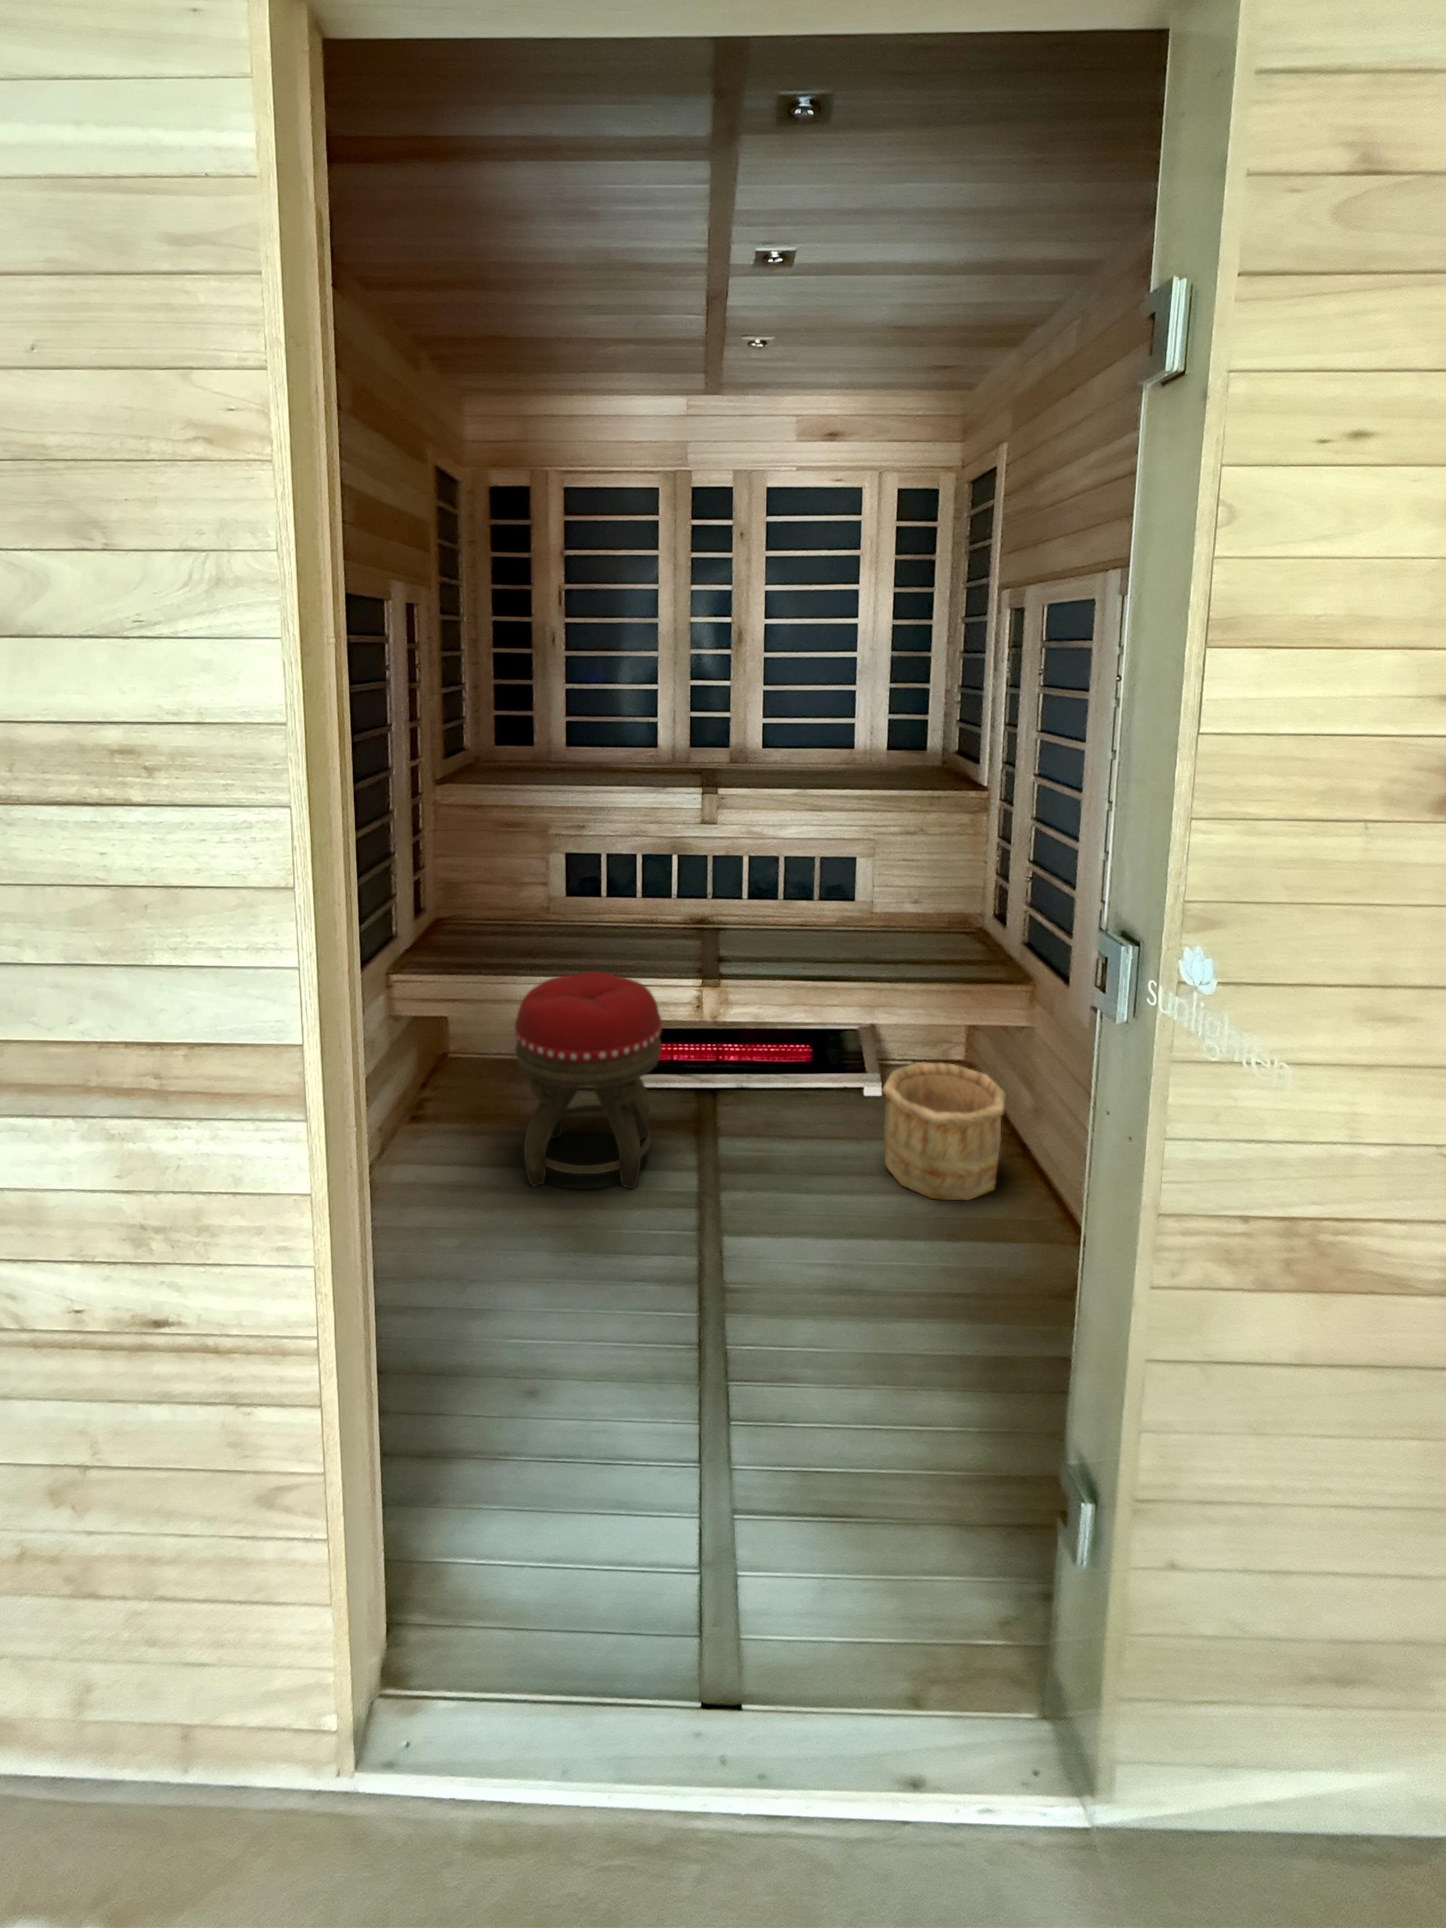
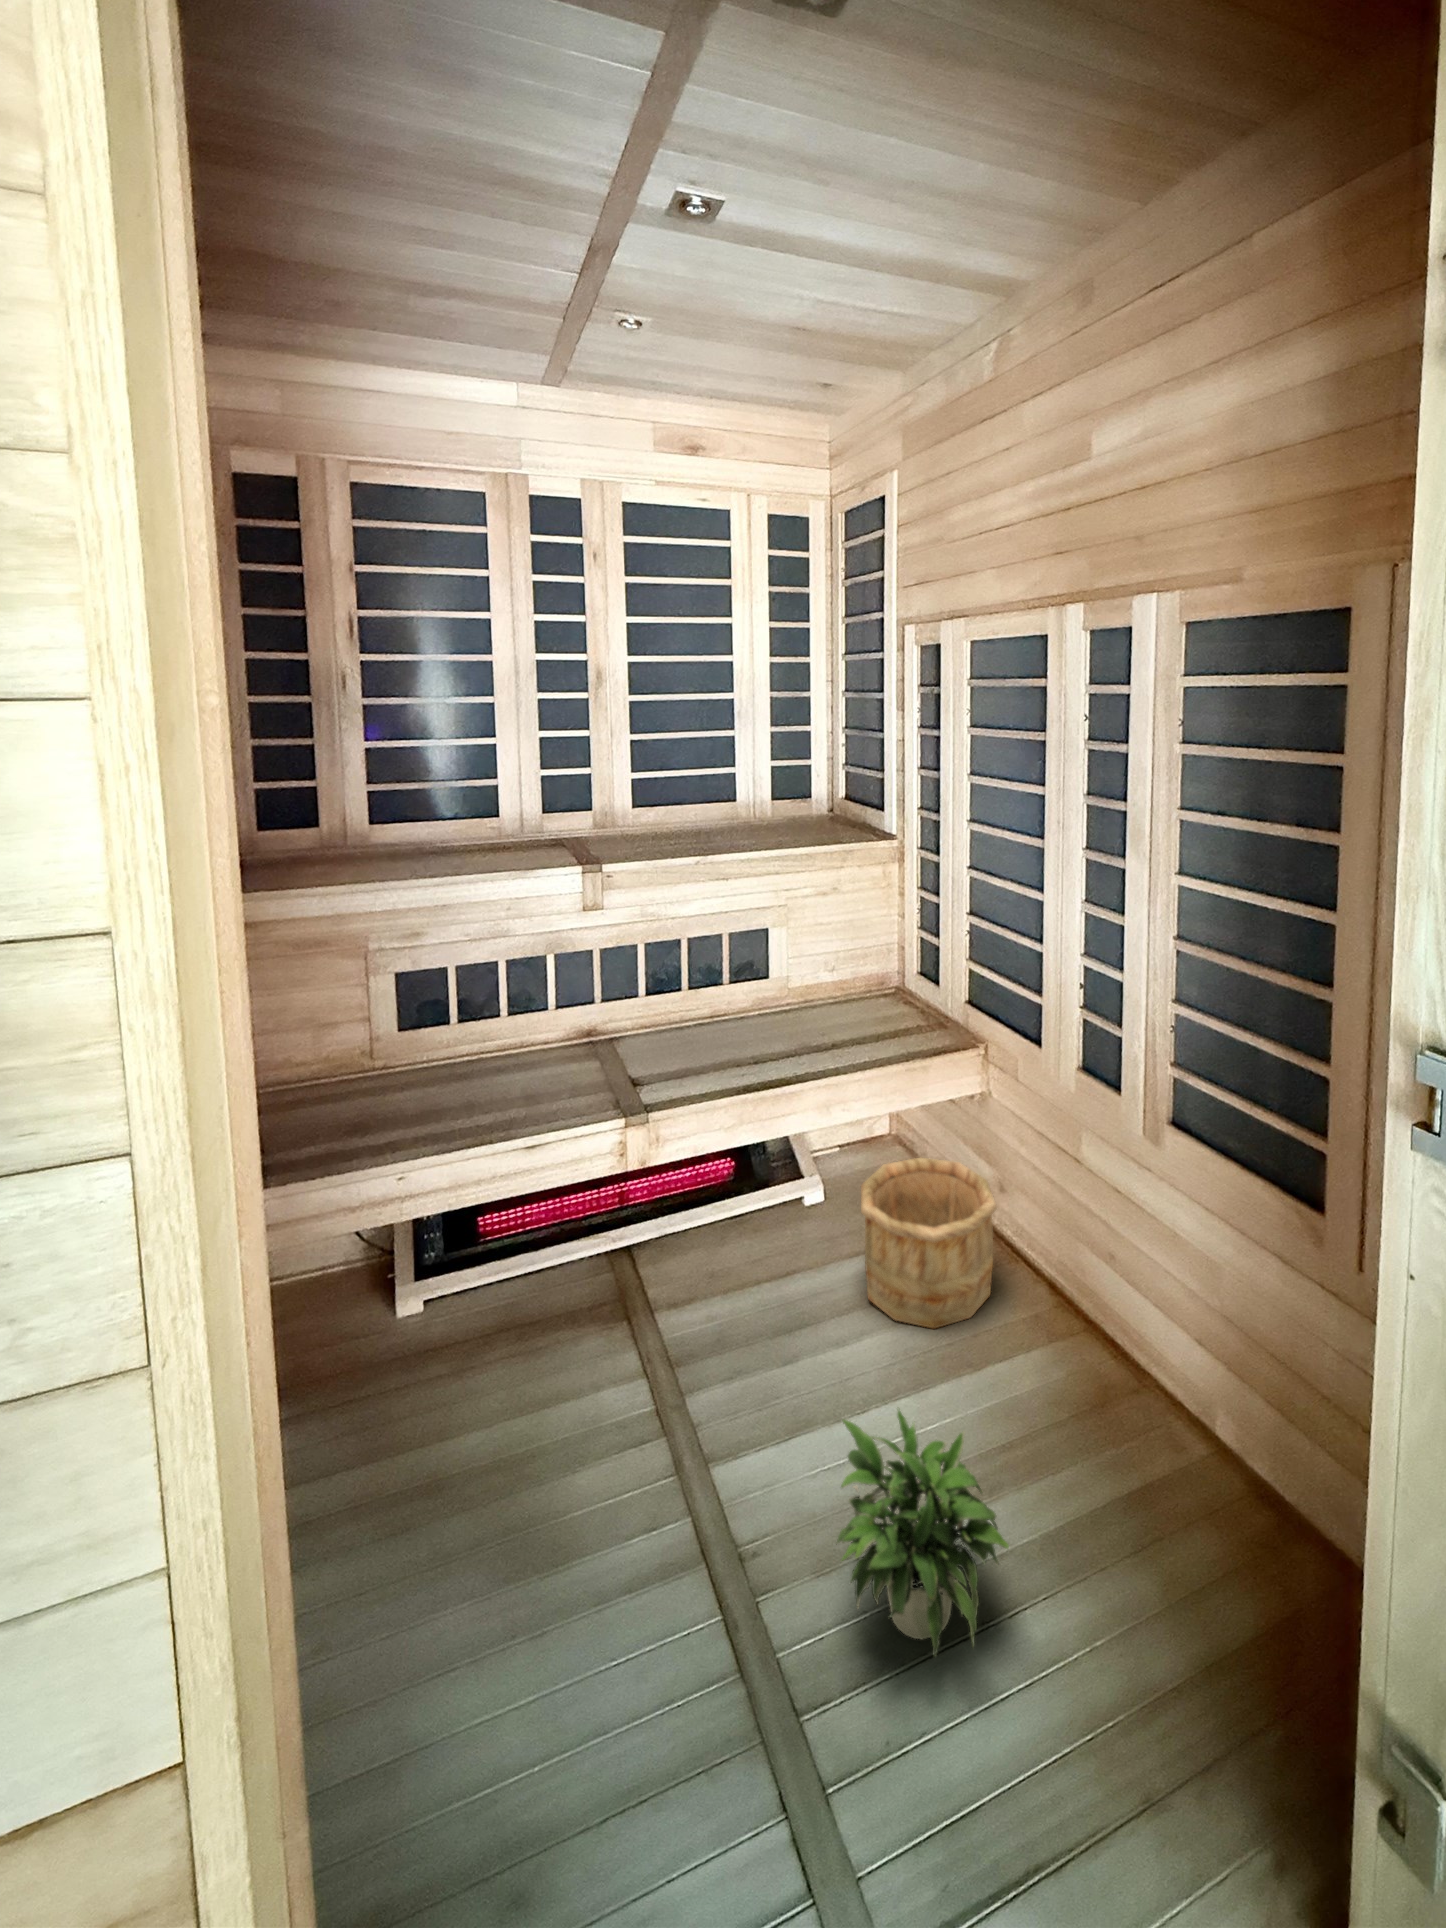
footstool: present [515,972,661,1189] -> none [370,1140,589,1483]
potted plant: none [765,1201,899,1370] -> present [837,1409,1009,1657]

